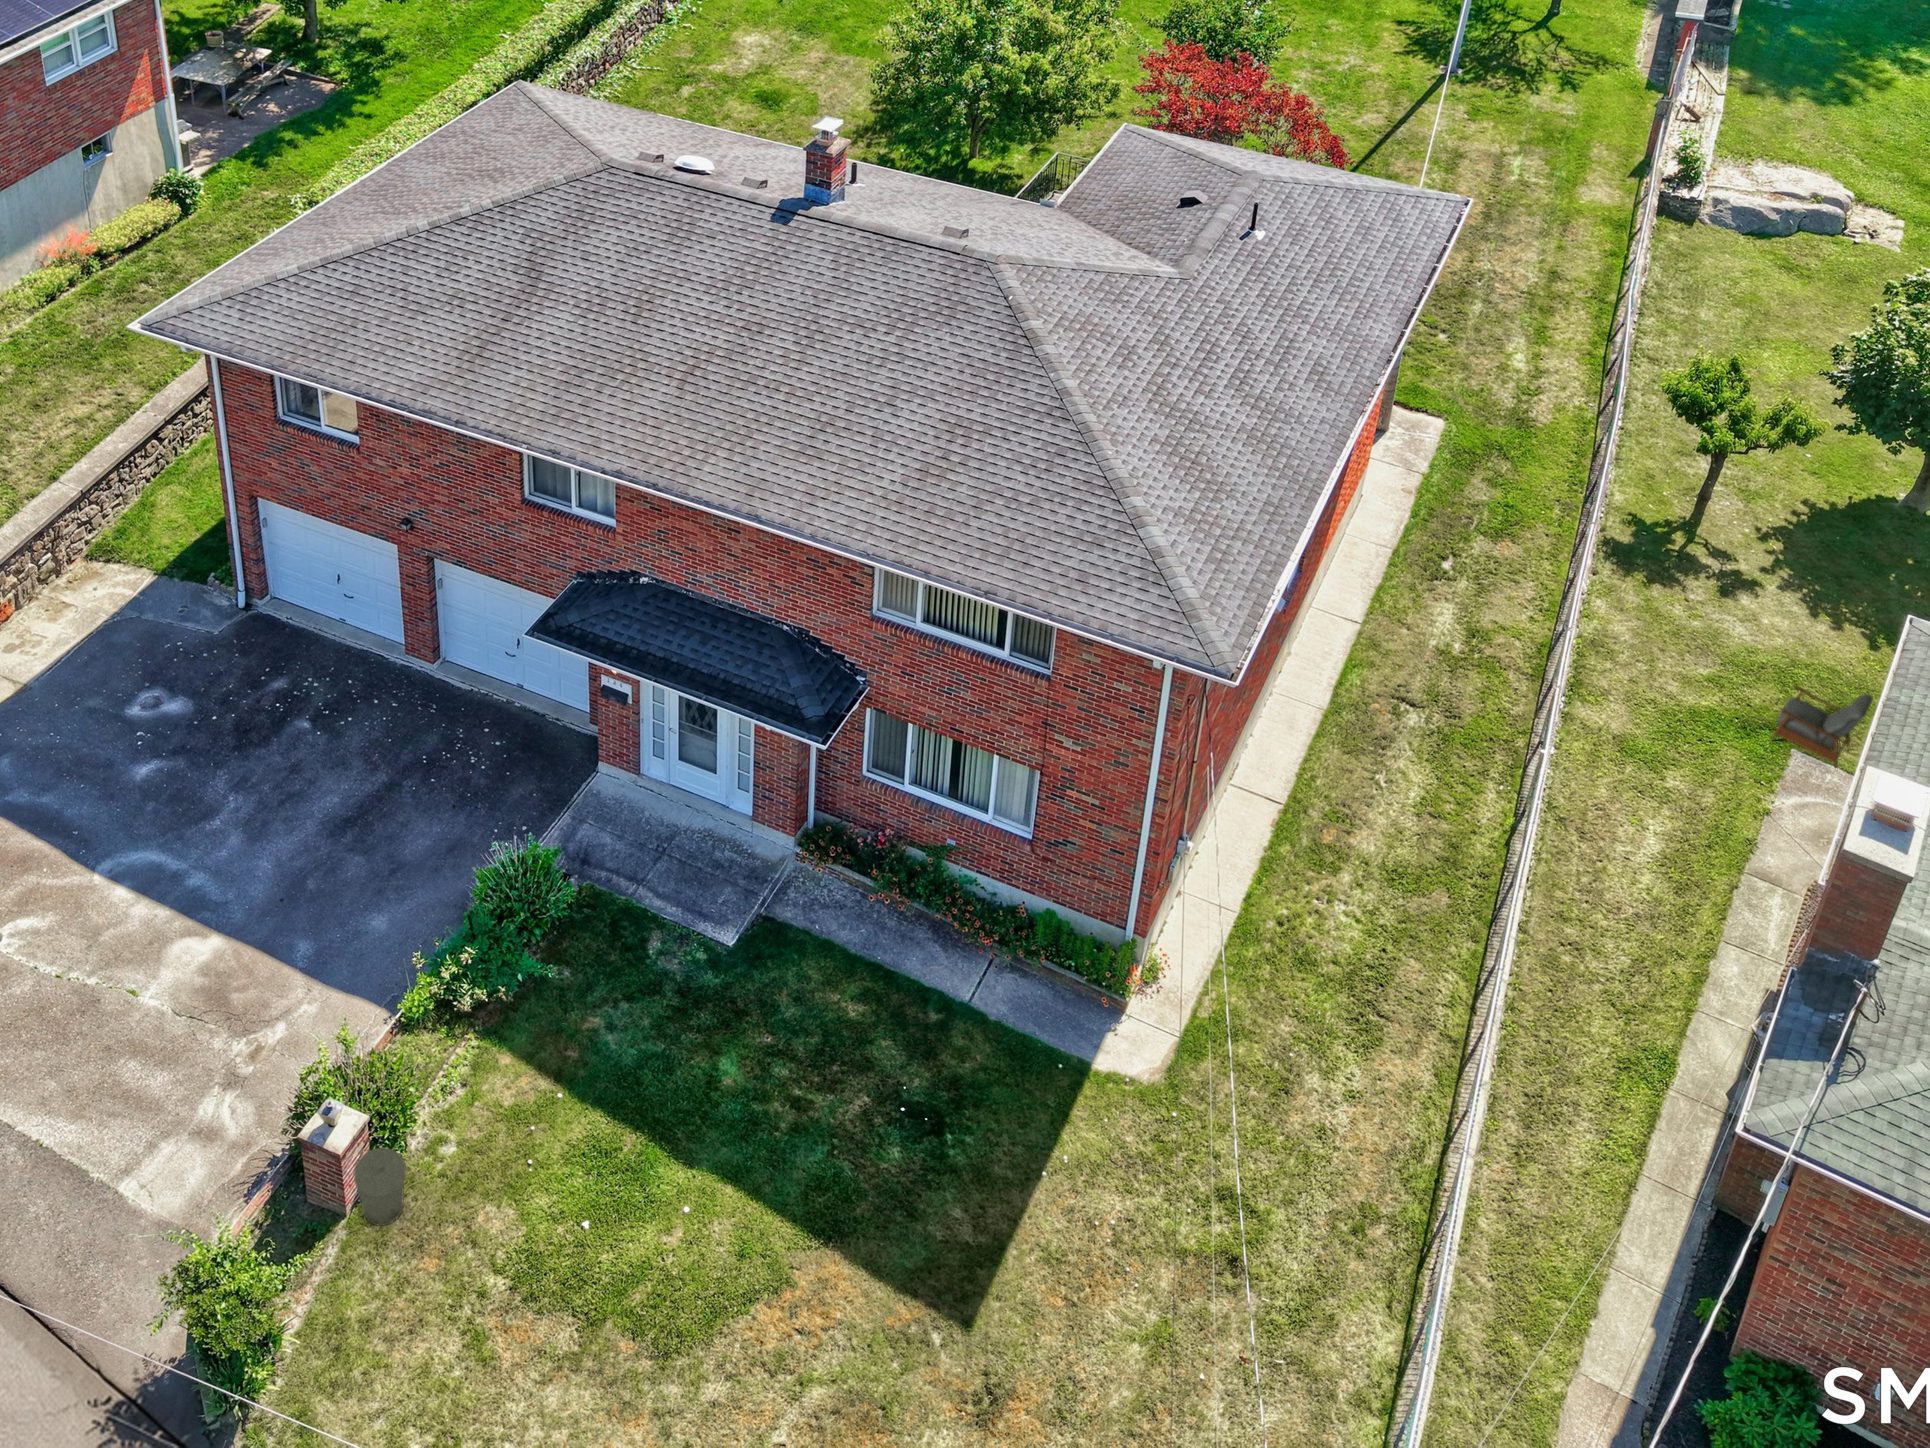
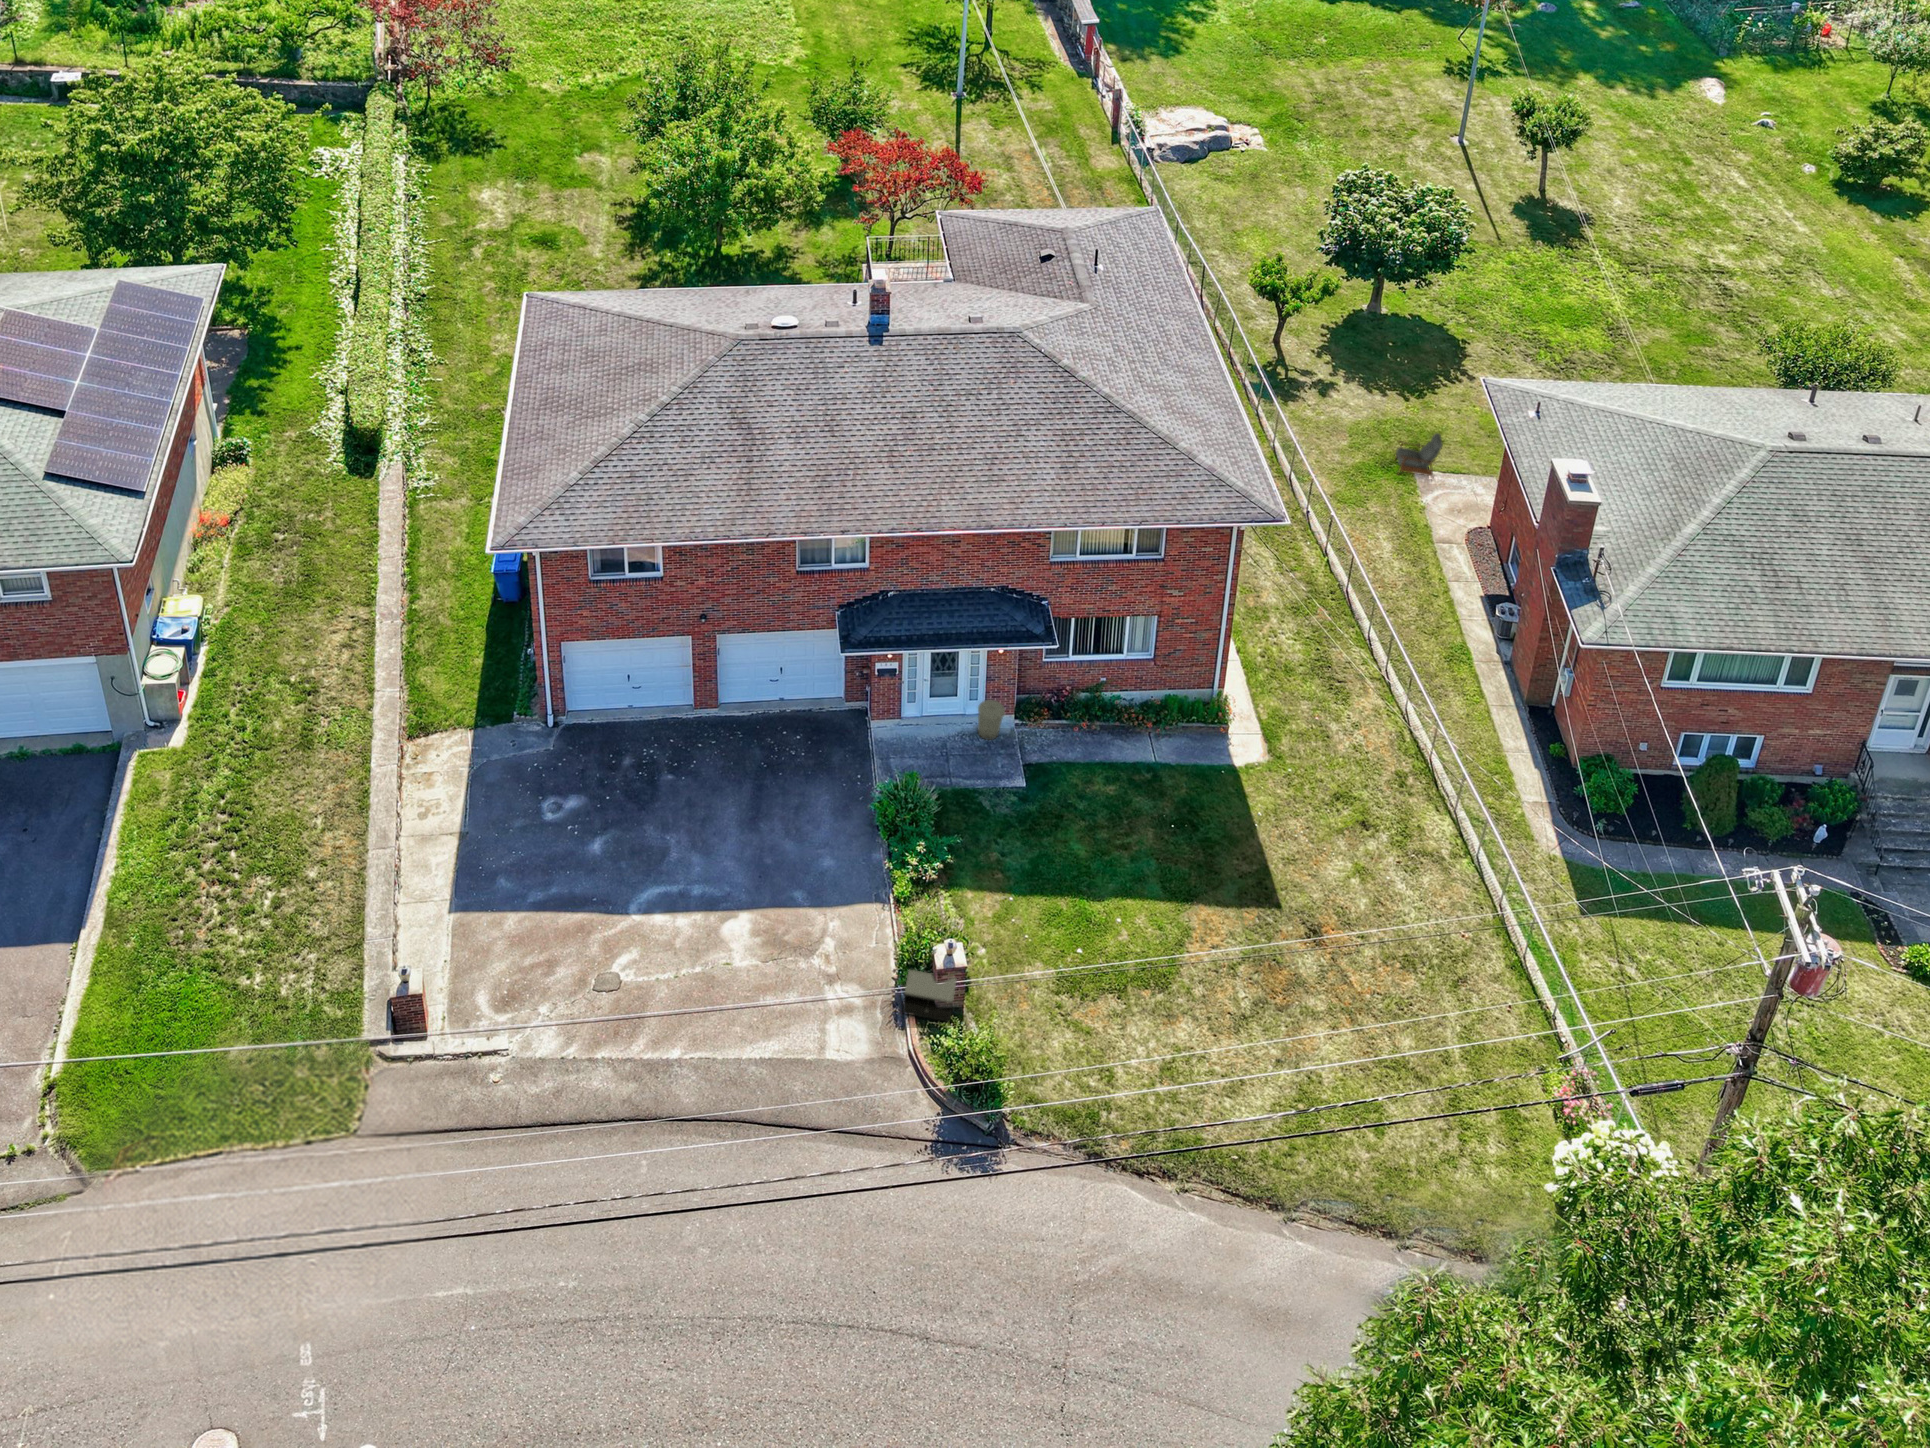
storage bench: none [227,1119,319,1232] -> present [902,970,956,1022]
trash can: present [354,1148,407,1226] -> present [978,700,1005,740]

